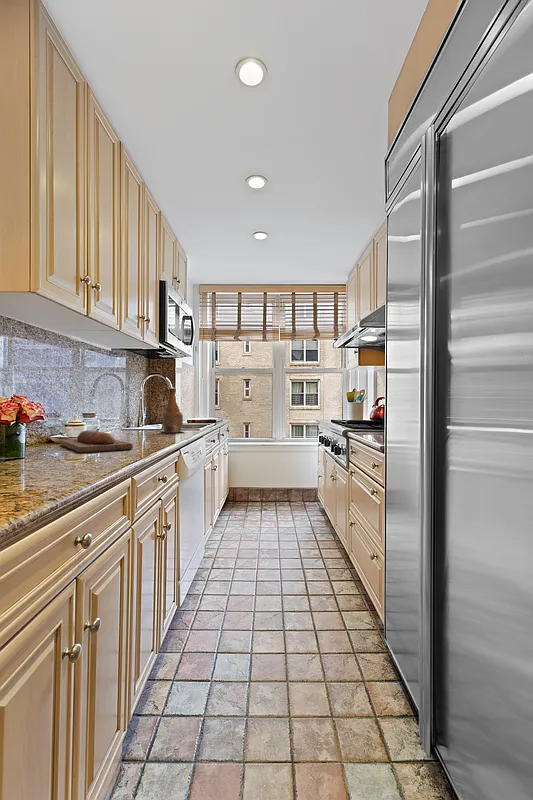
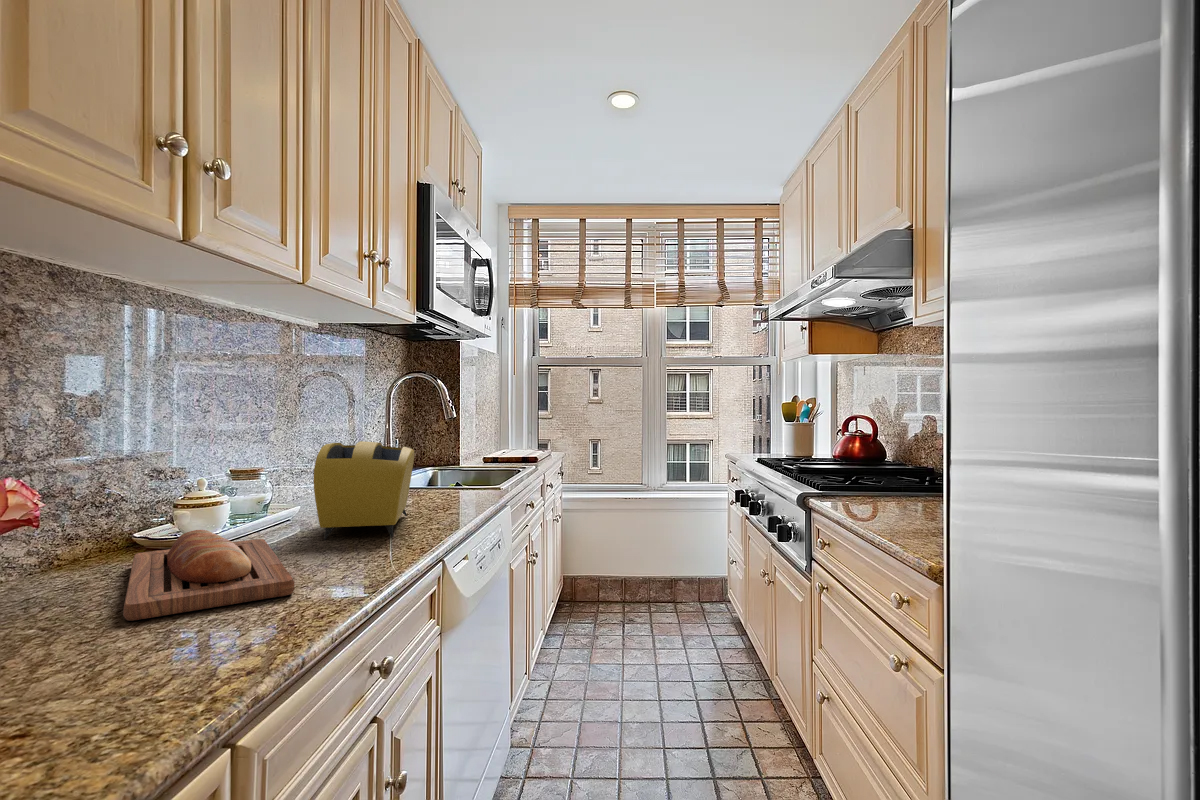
bottle: present [162,388,184,432] -> none [418,404,468,502]
toaster: none [125,401,165,440] -> present [313,441,415,540]

